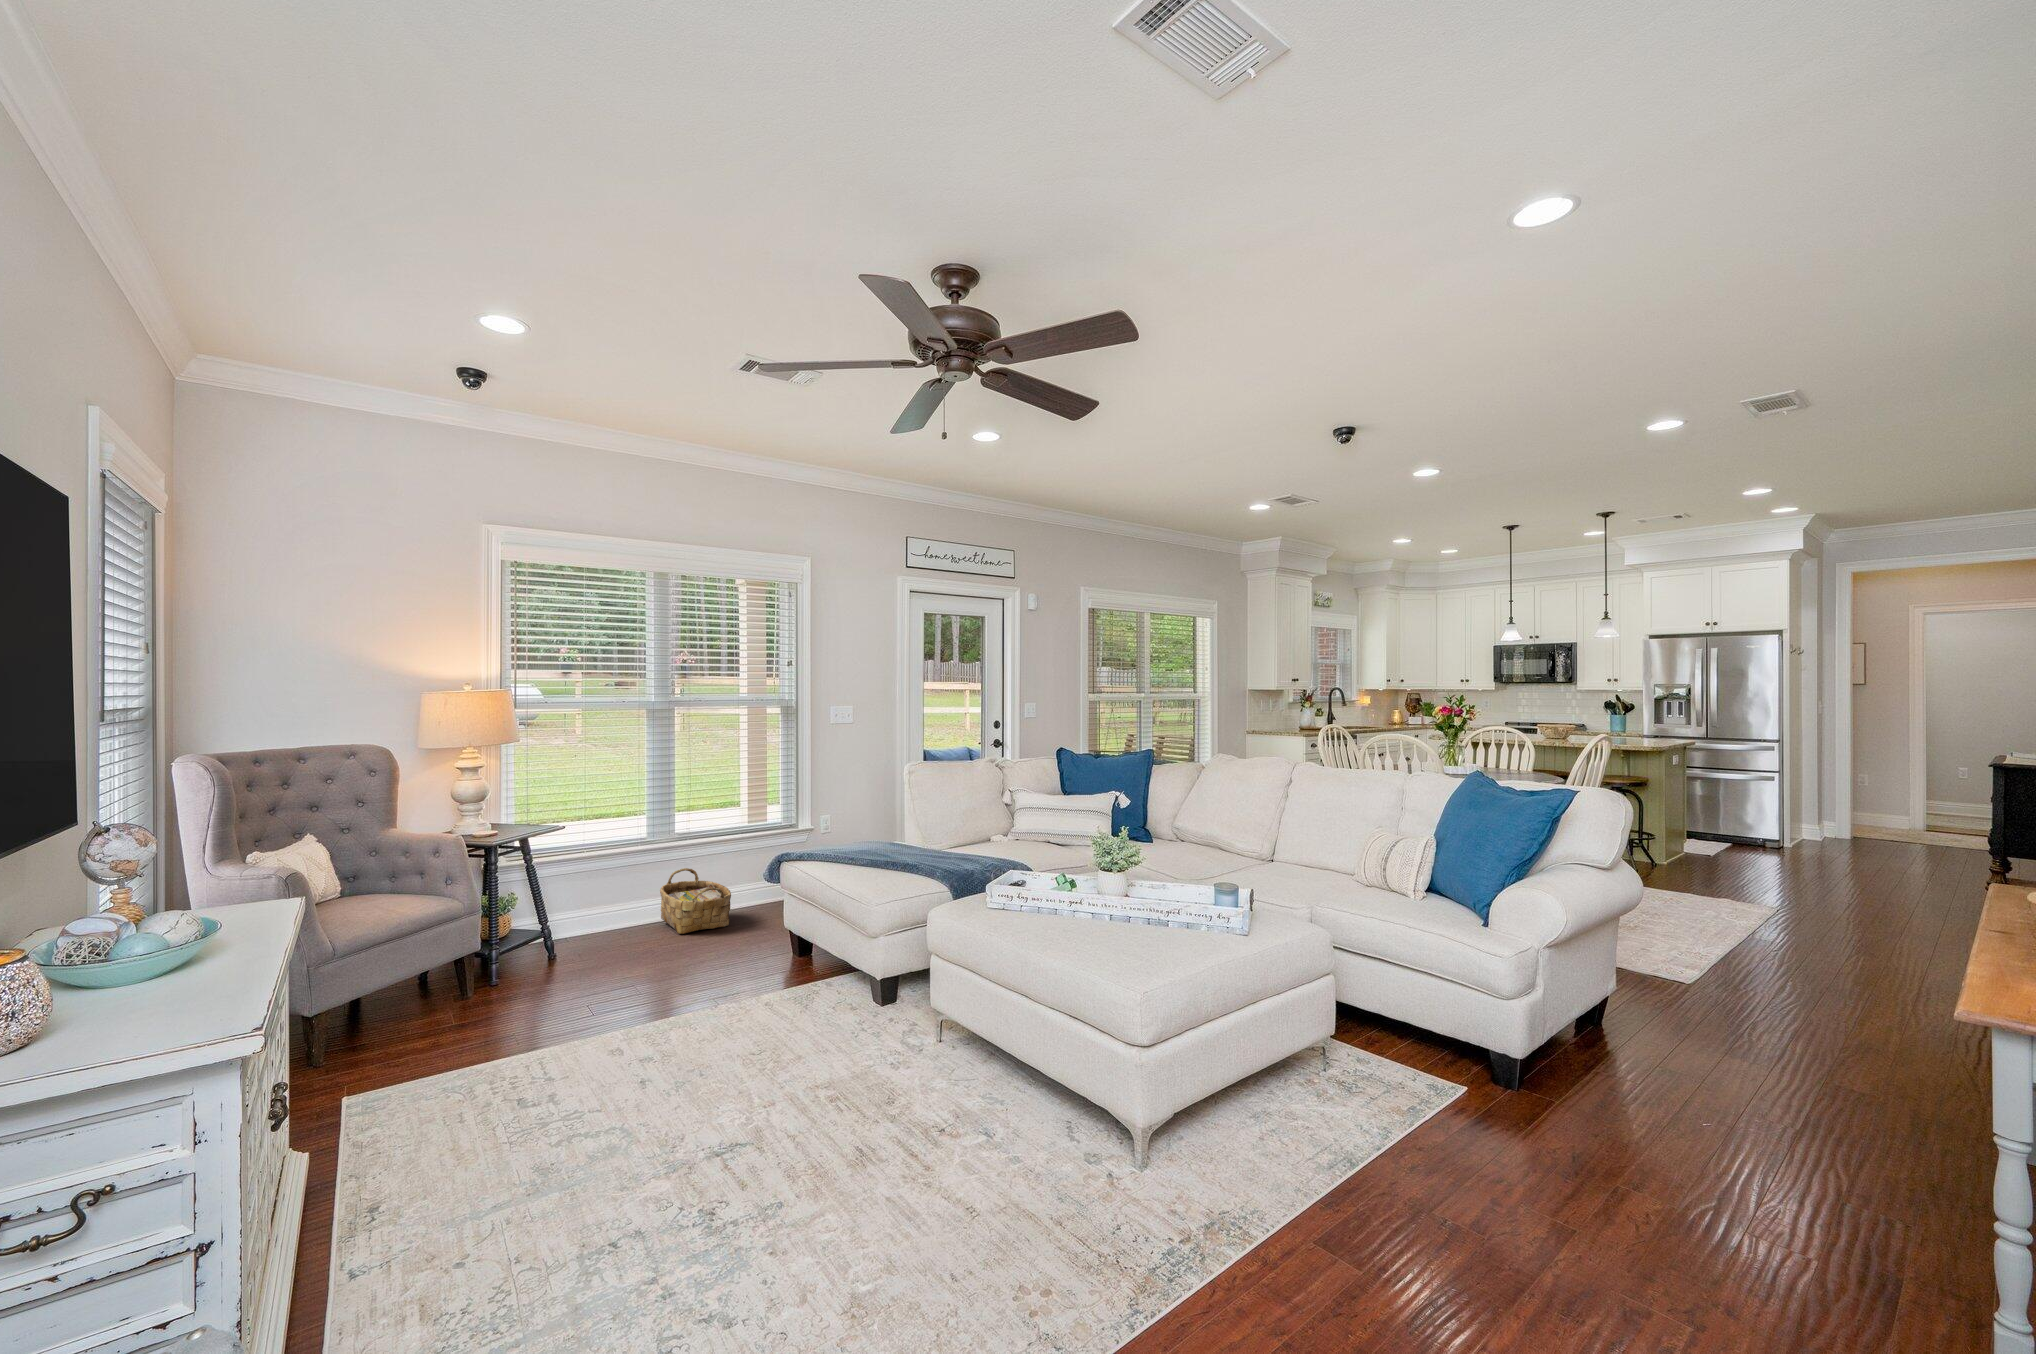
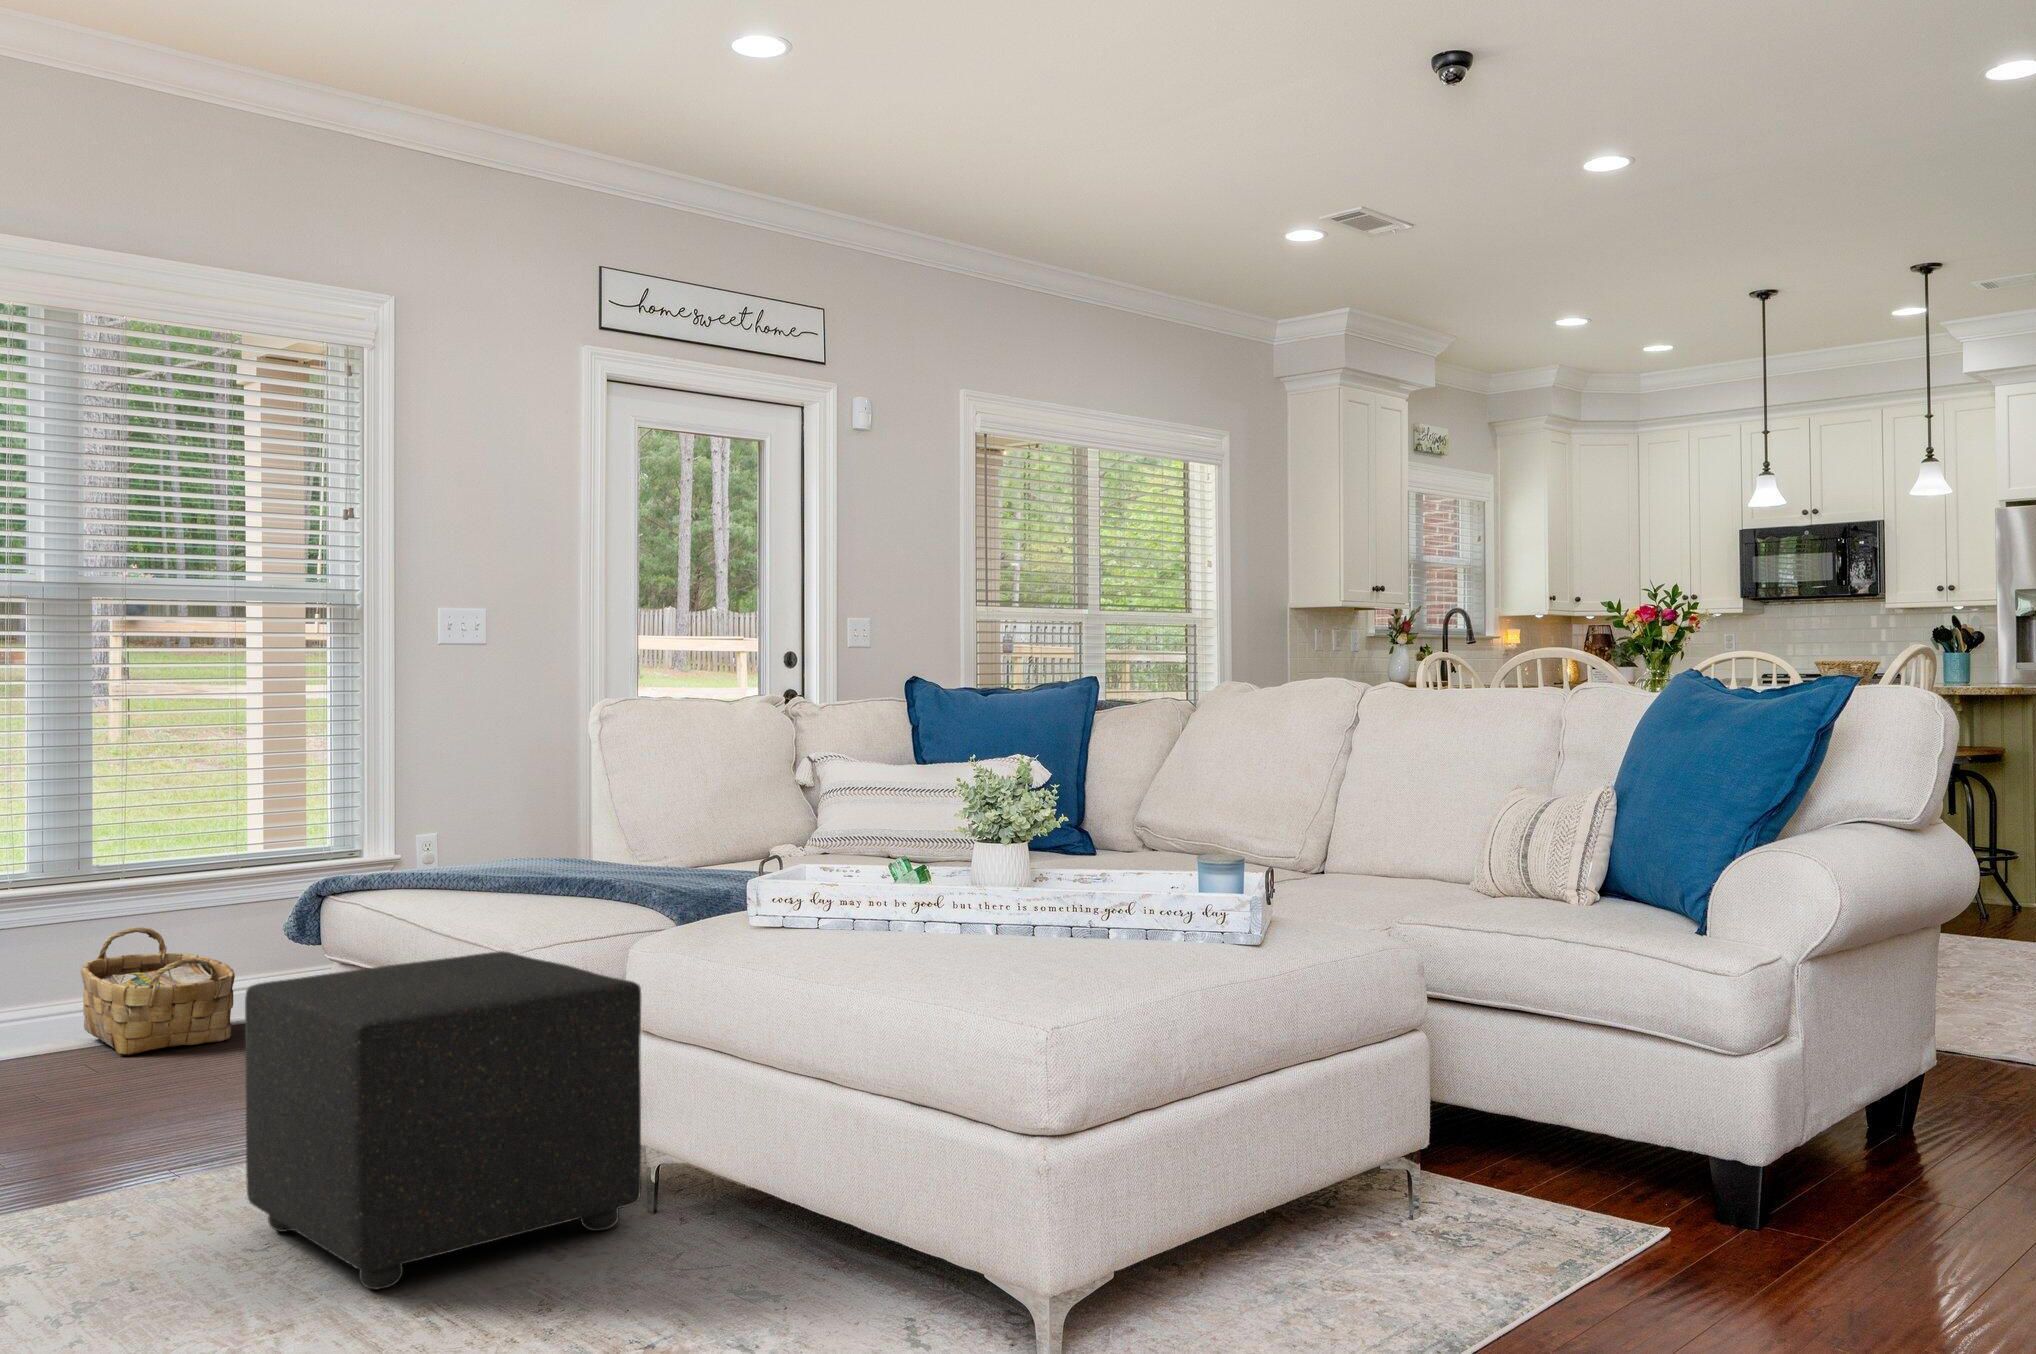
ottoman: none [751,909,938,1089] -> present [245,951,641,1289]

